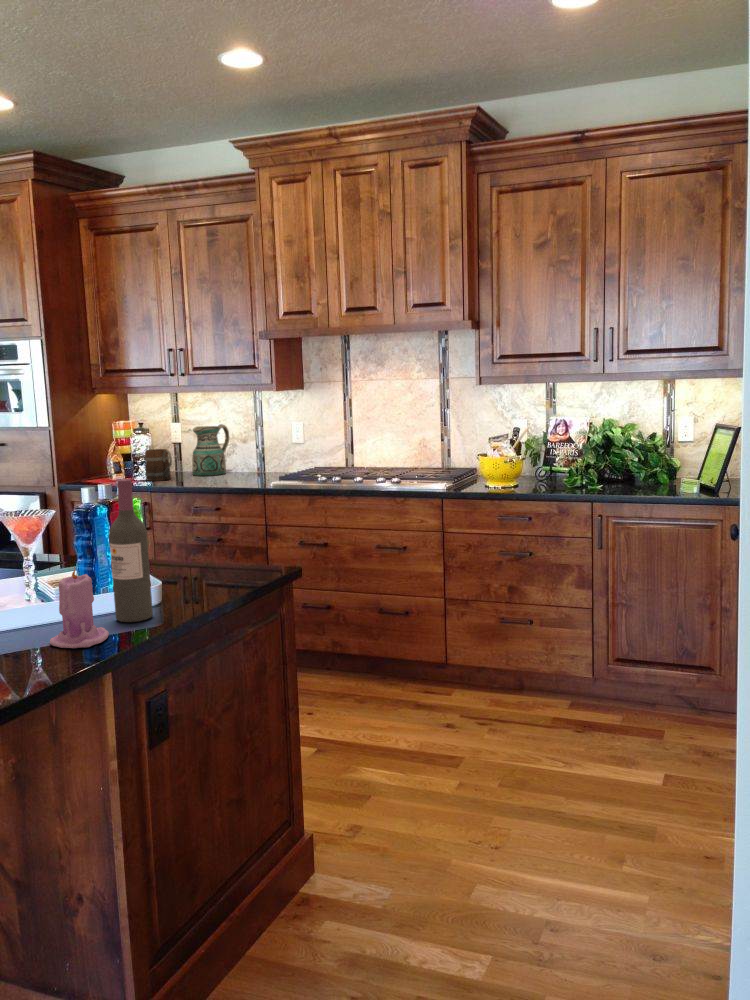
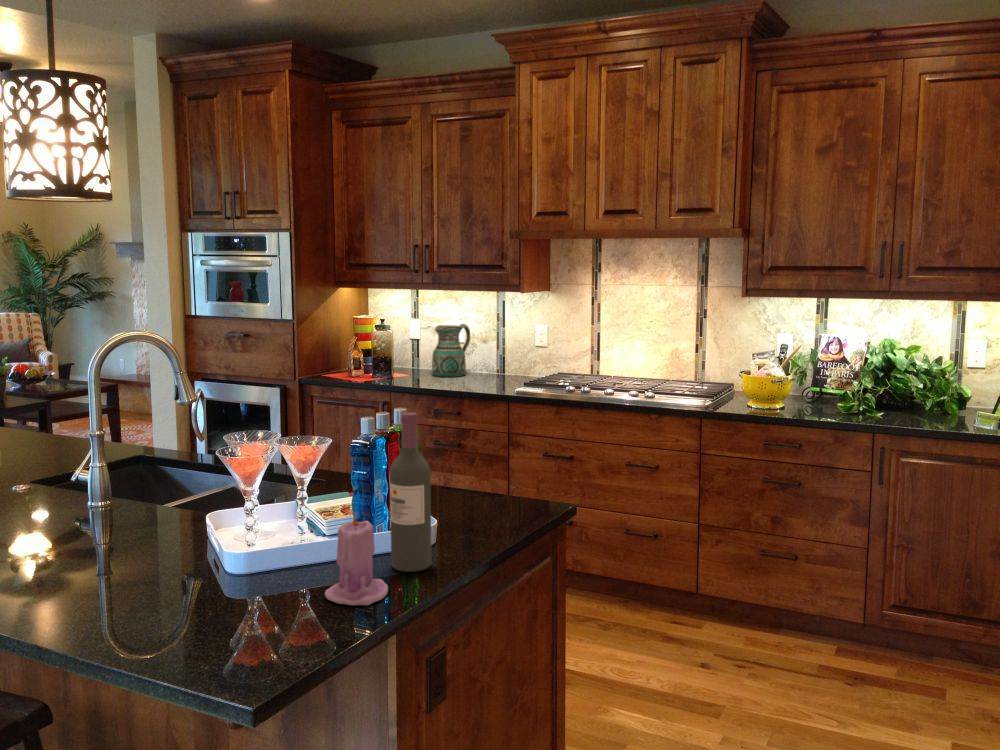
mug: present [145,449,172,481] -> none [385,348,413,381]

